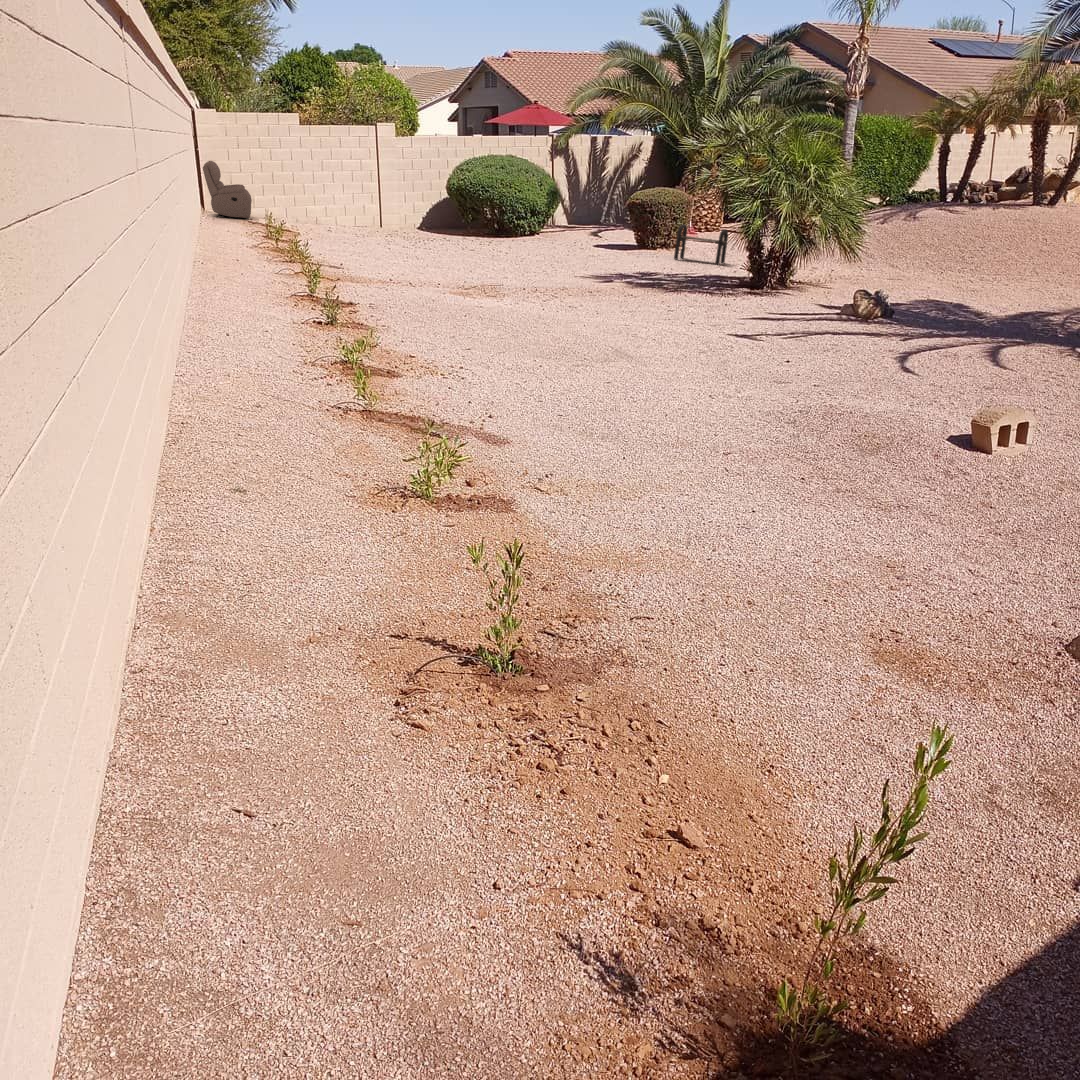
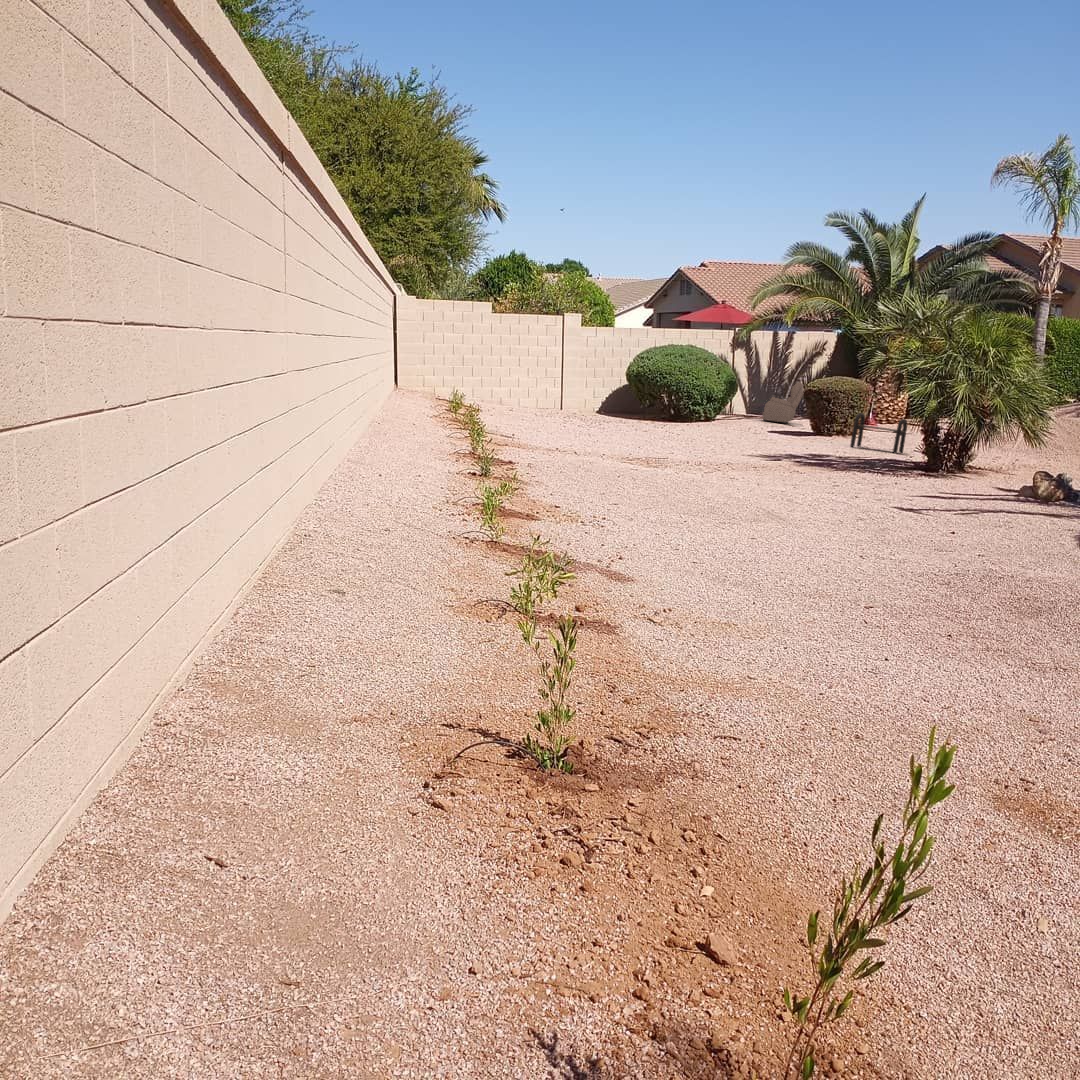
chair: present [203,161,252,219] -> present [762,382,804,424]

